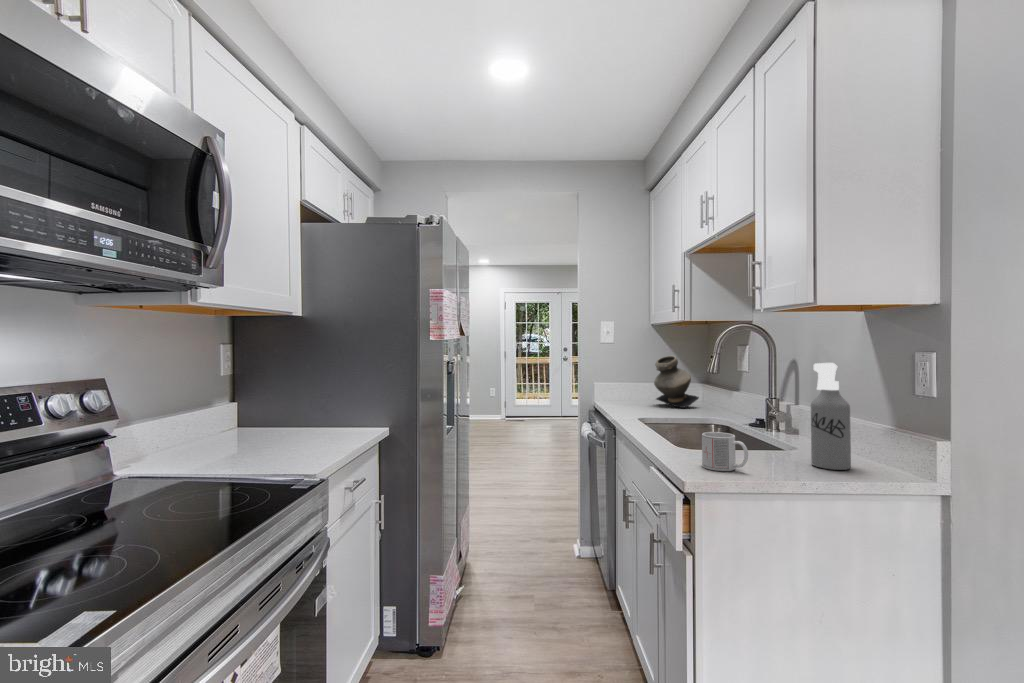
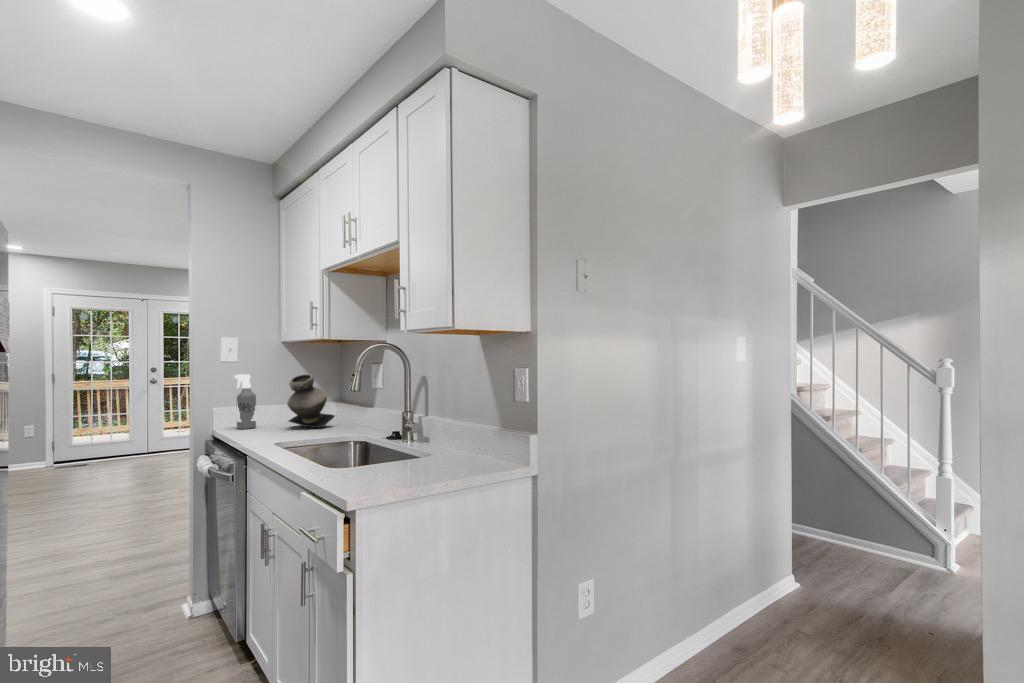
spray bottle: present [811,363,851,470] -> present [235,374,256,429]
mug: present [702,432,748,471] -> none [359,447,401,484]

